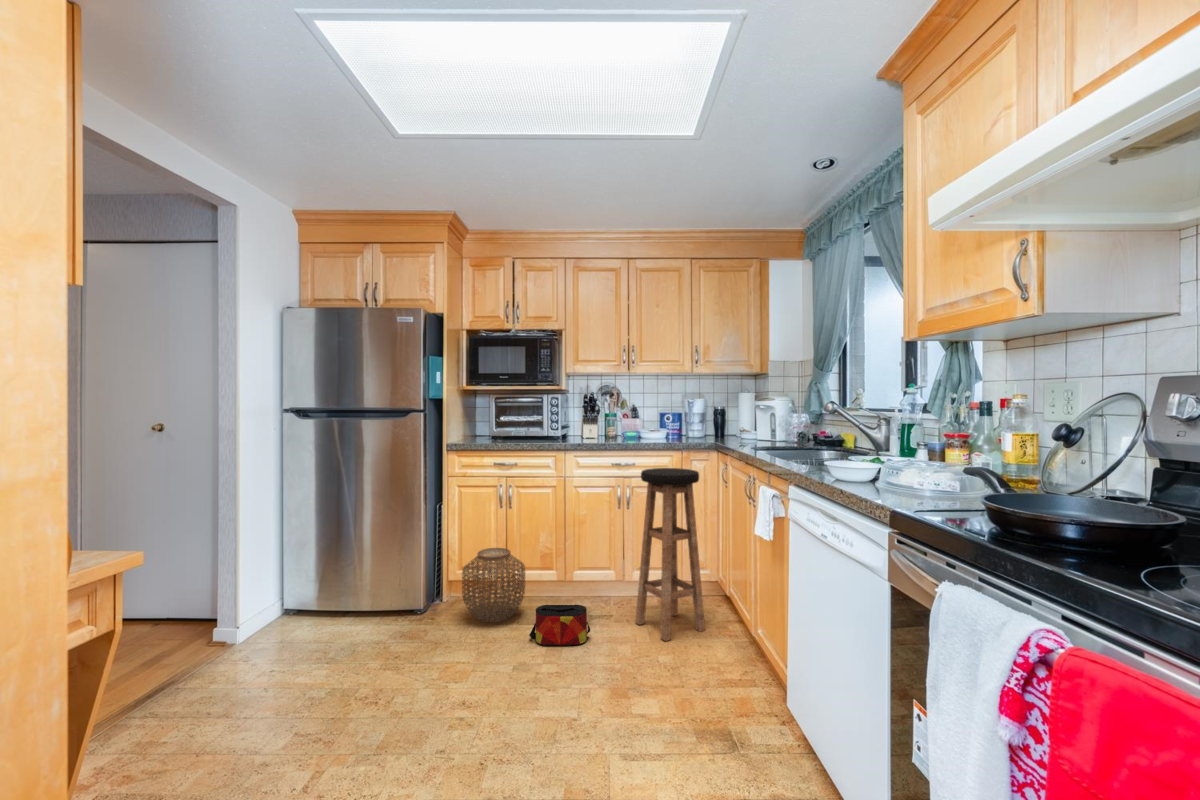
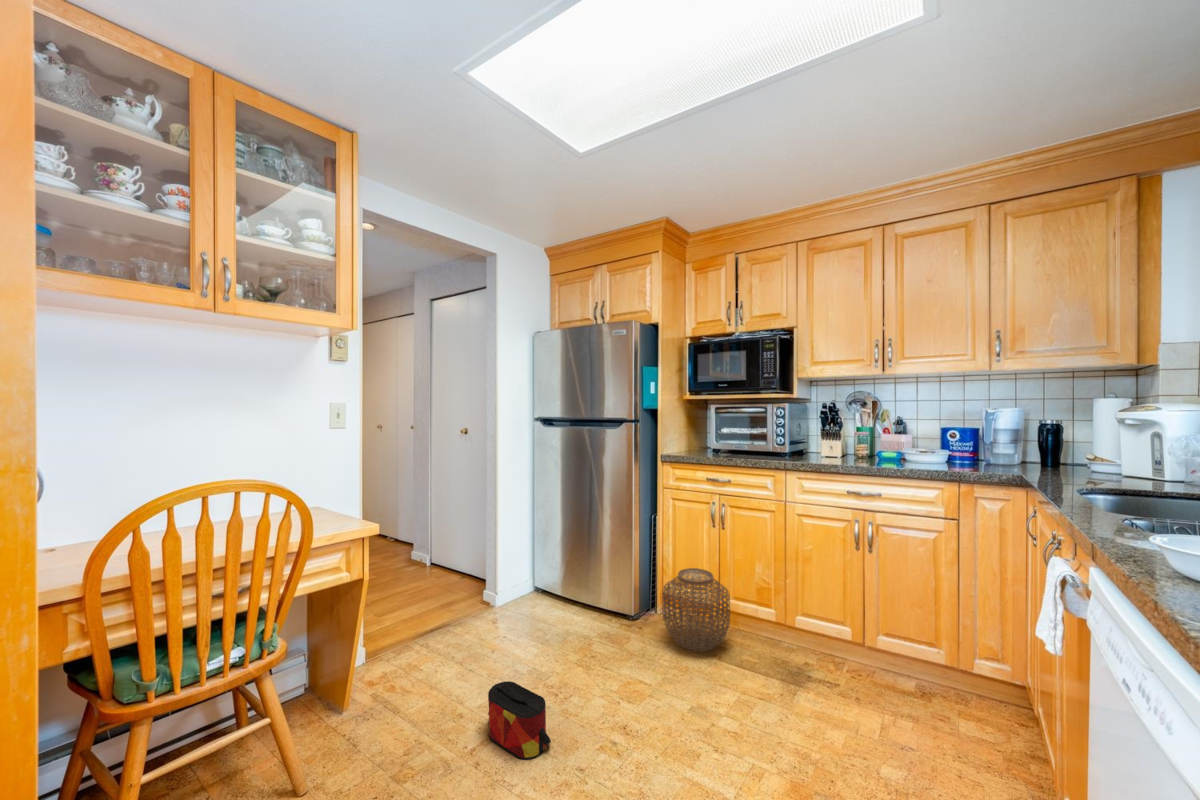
bar stool: present [636,468,705,641] -> none [864,508,981,771]
bag: present [529,605,590,646] -> present [488,681,551,760]

